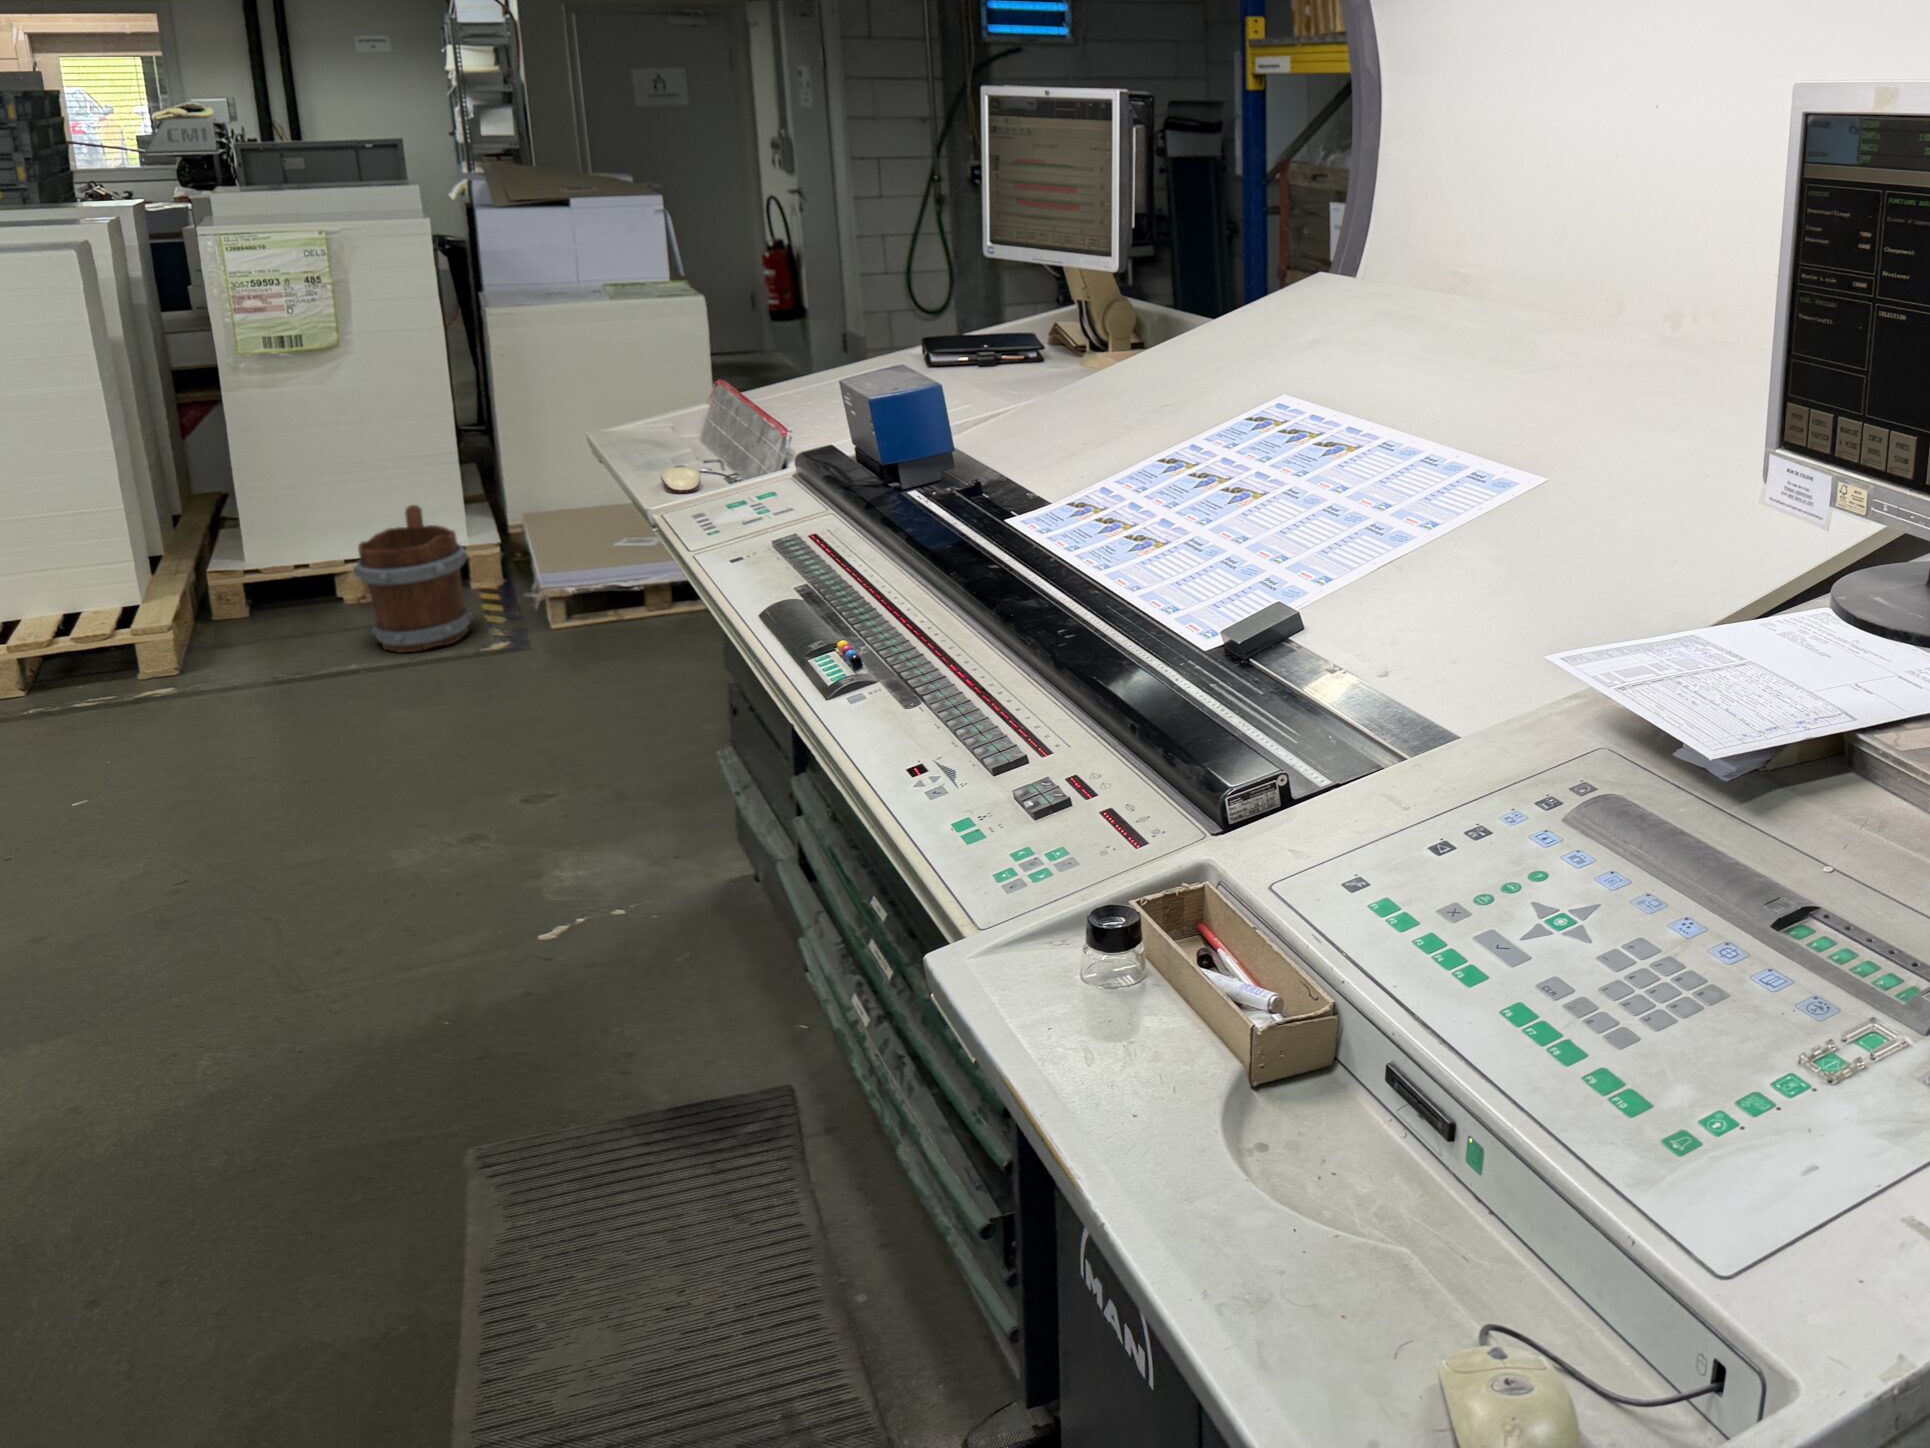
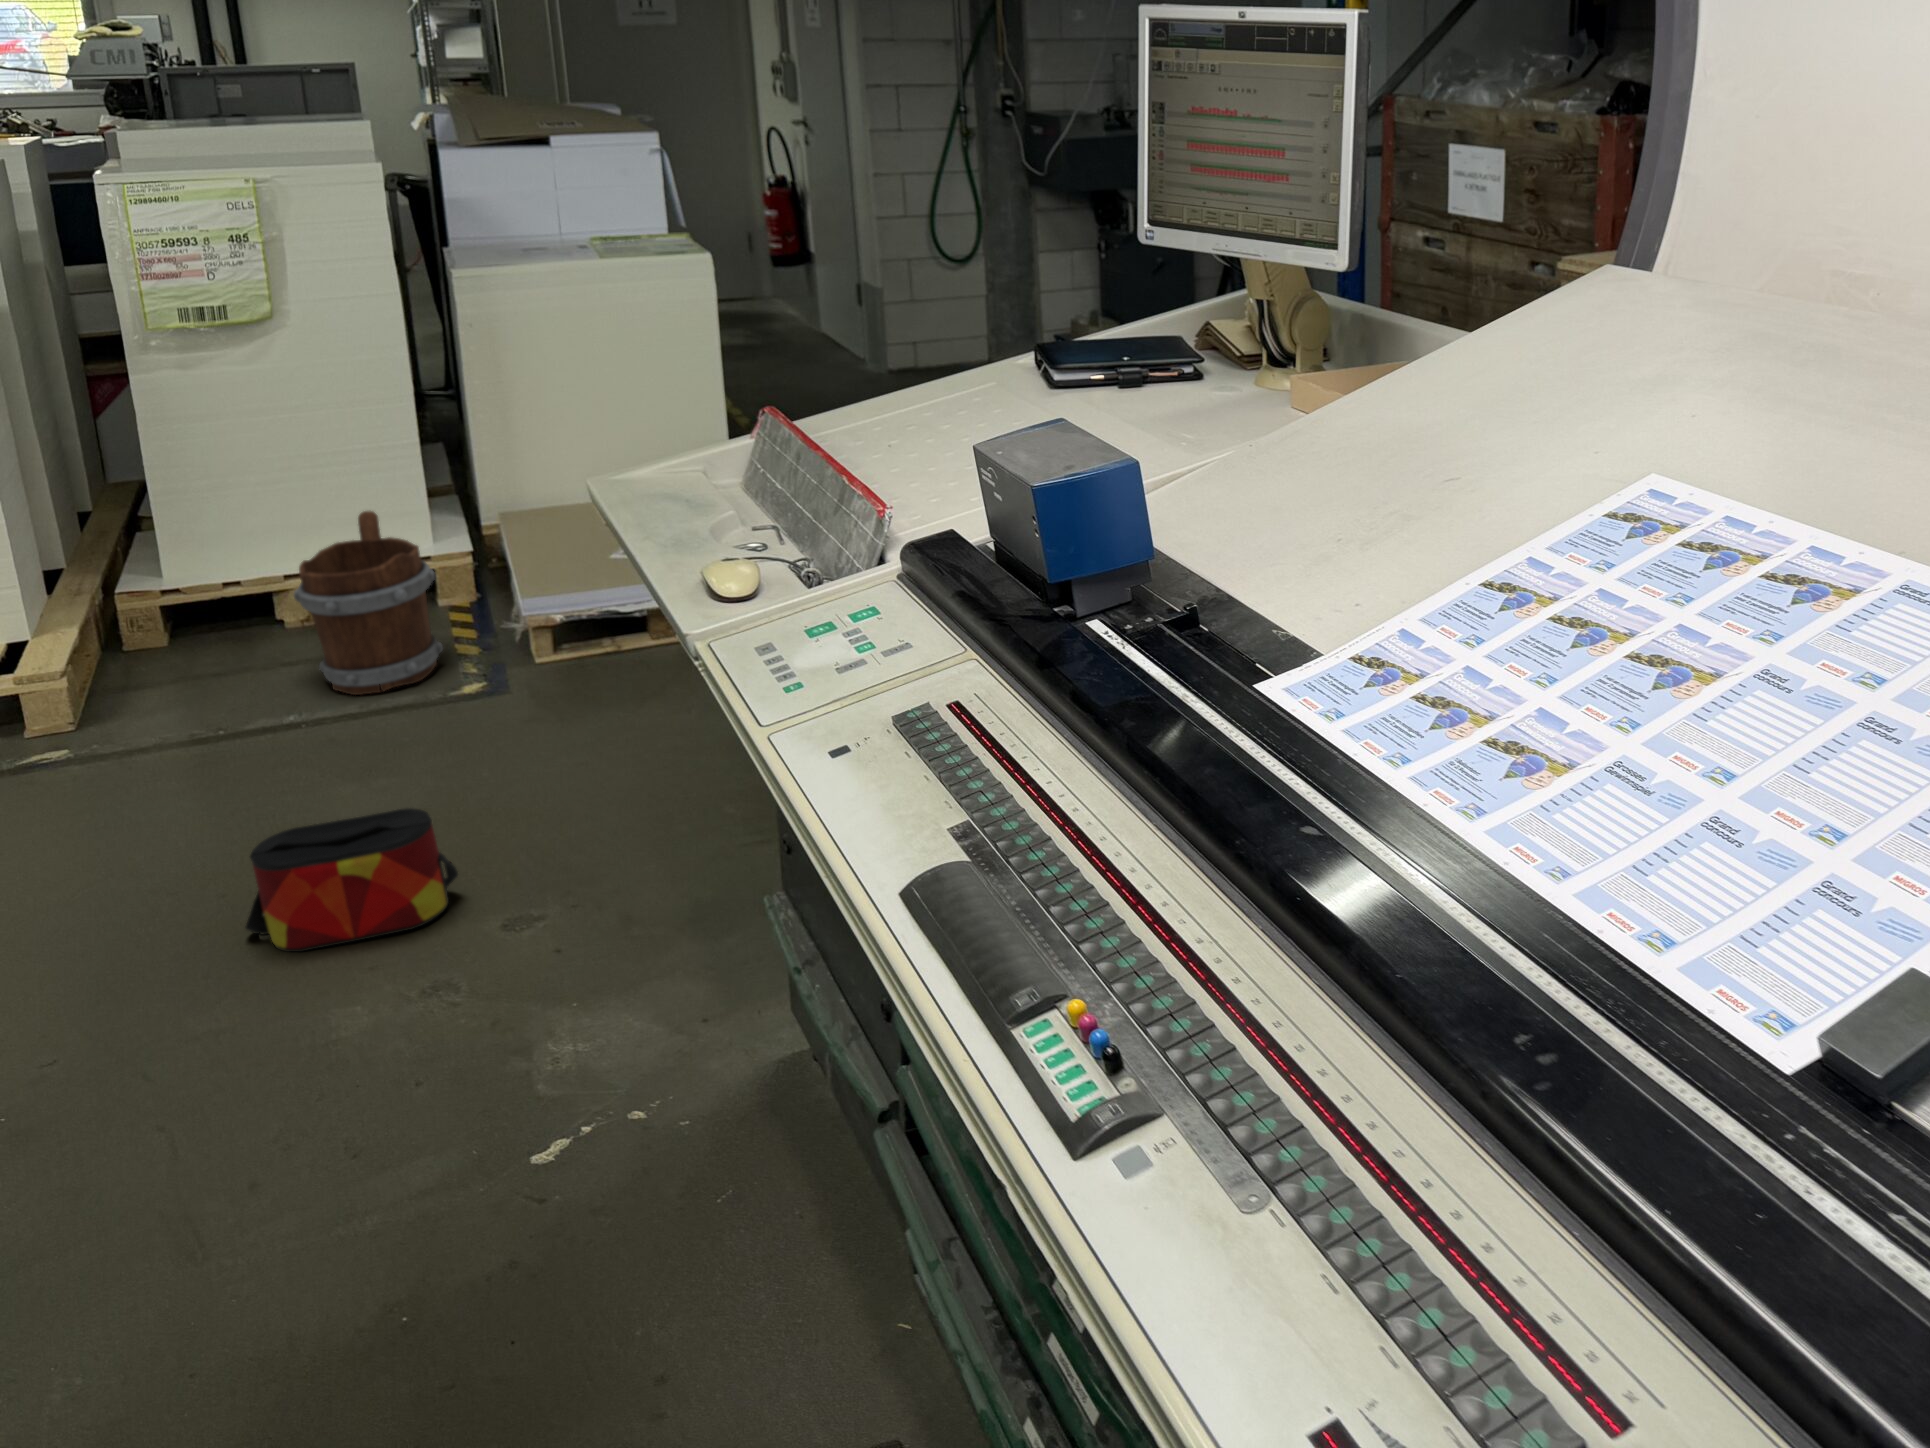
bag: none [321,713,486,819] -> present [245,808,458,952]

